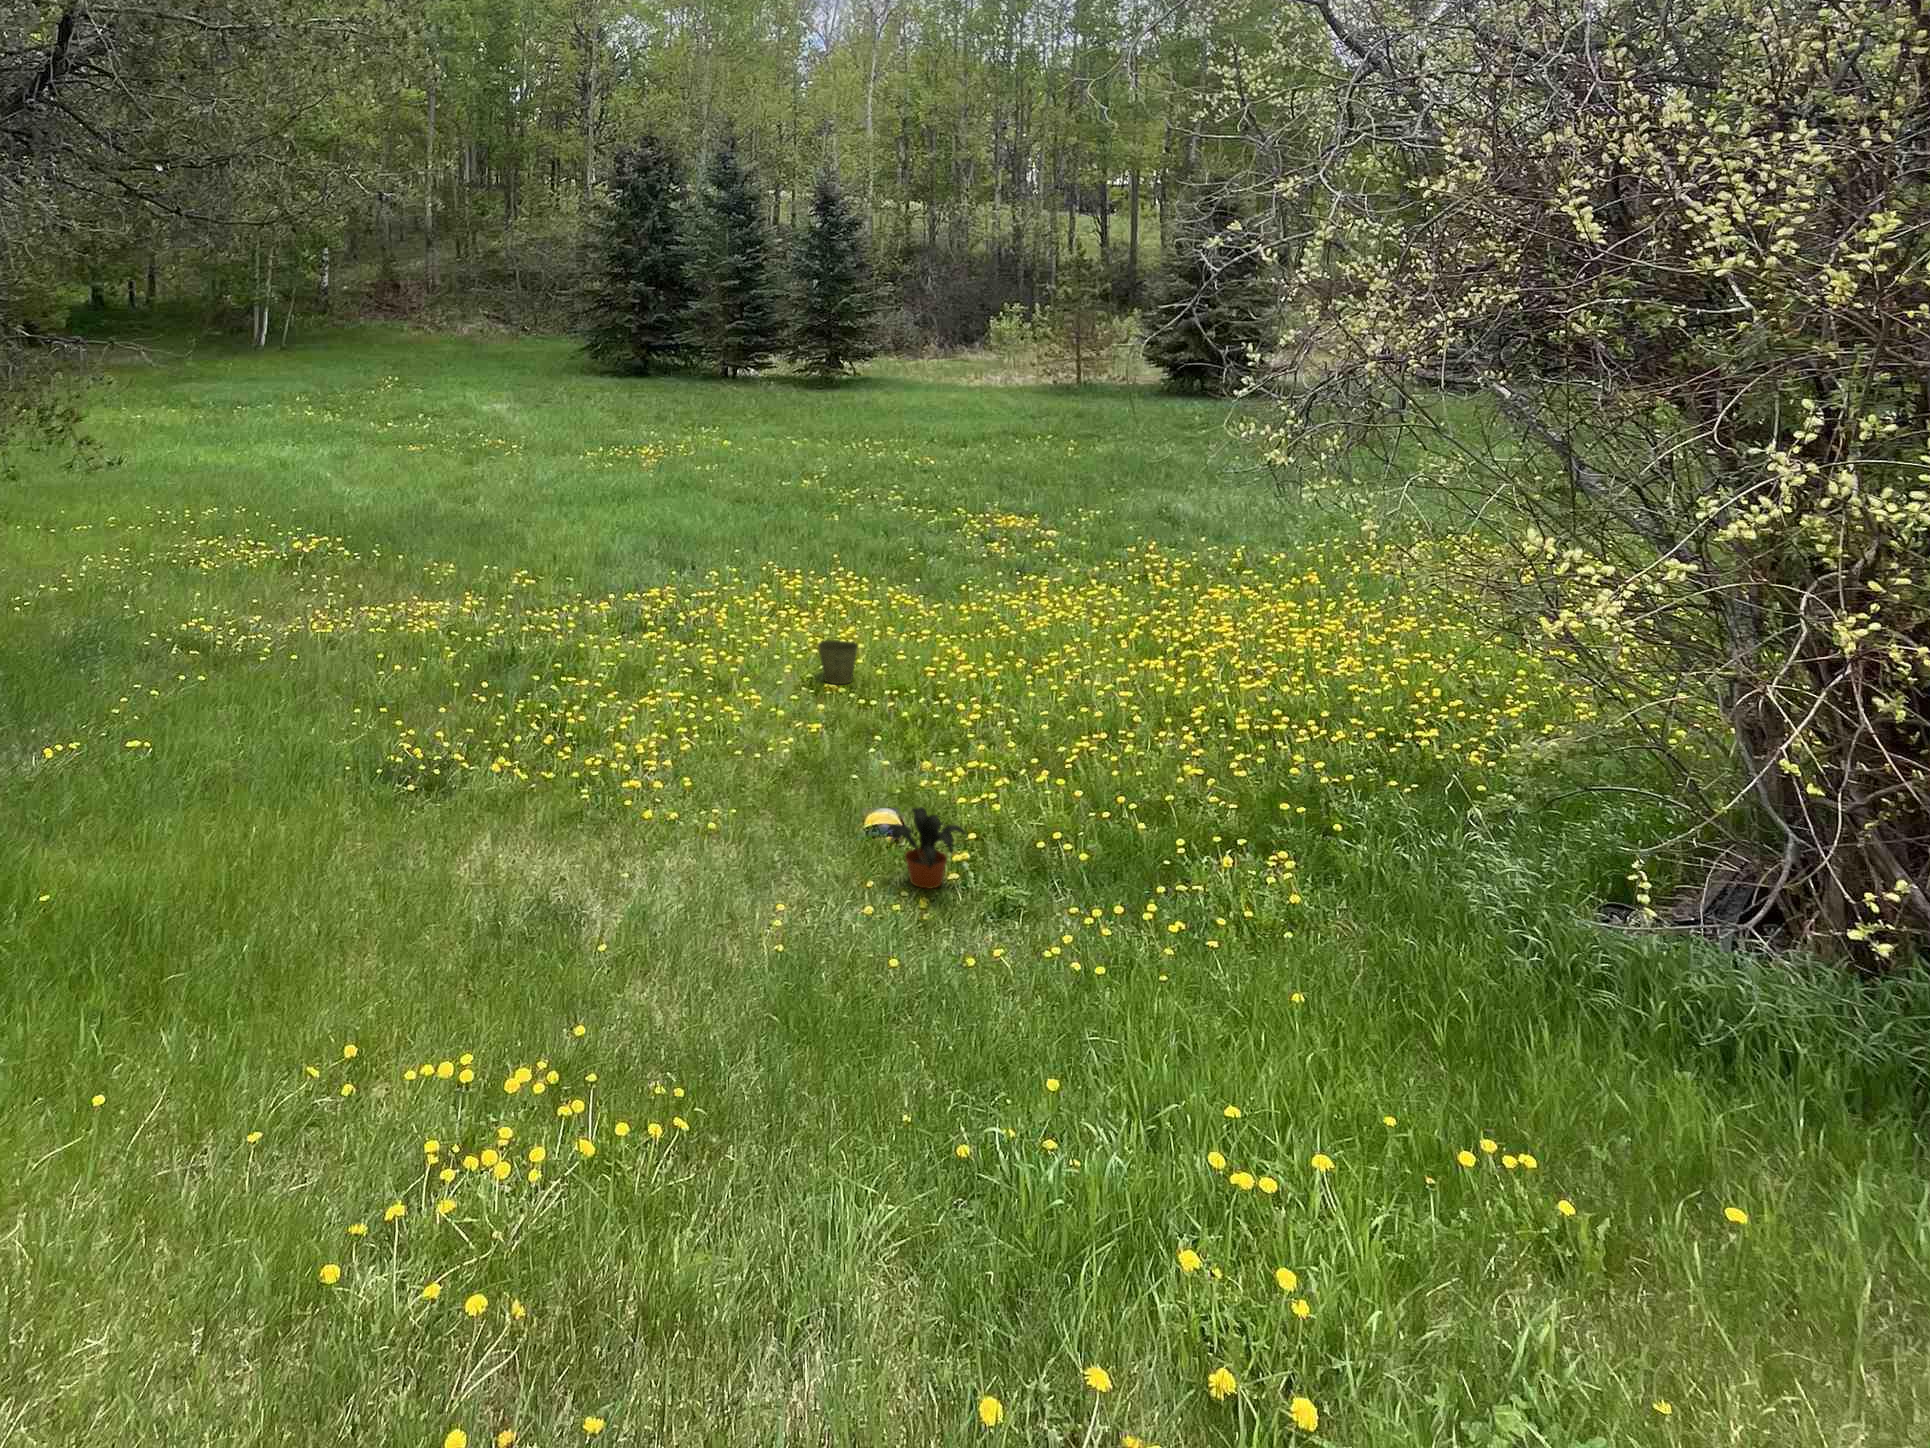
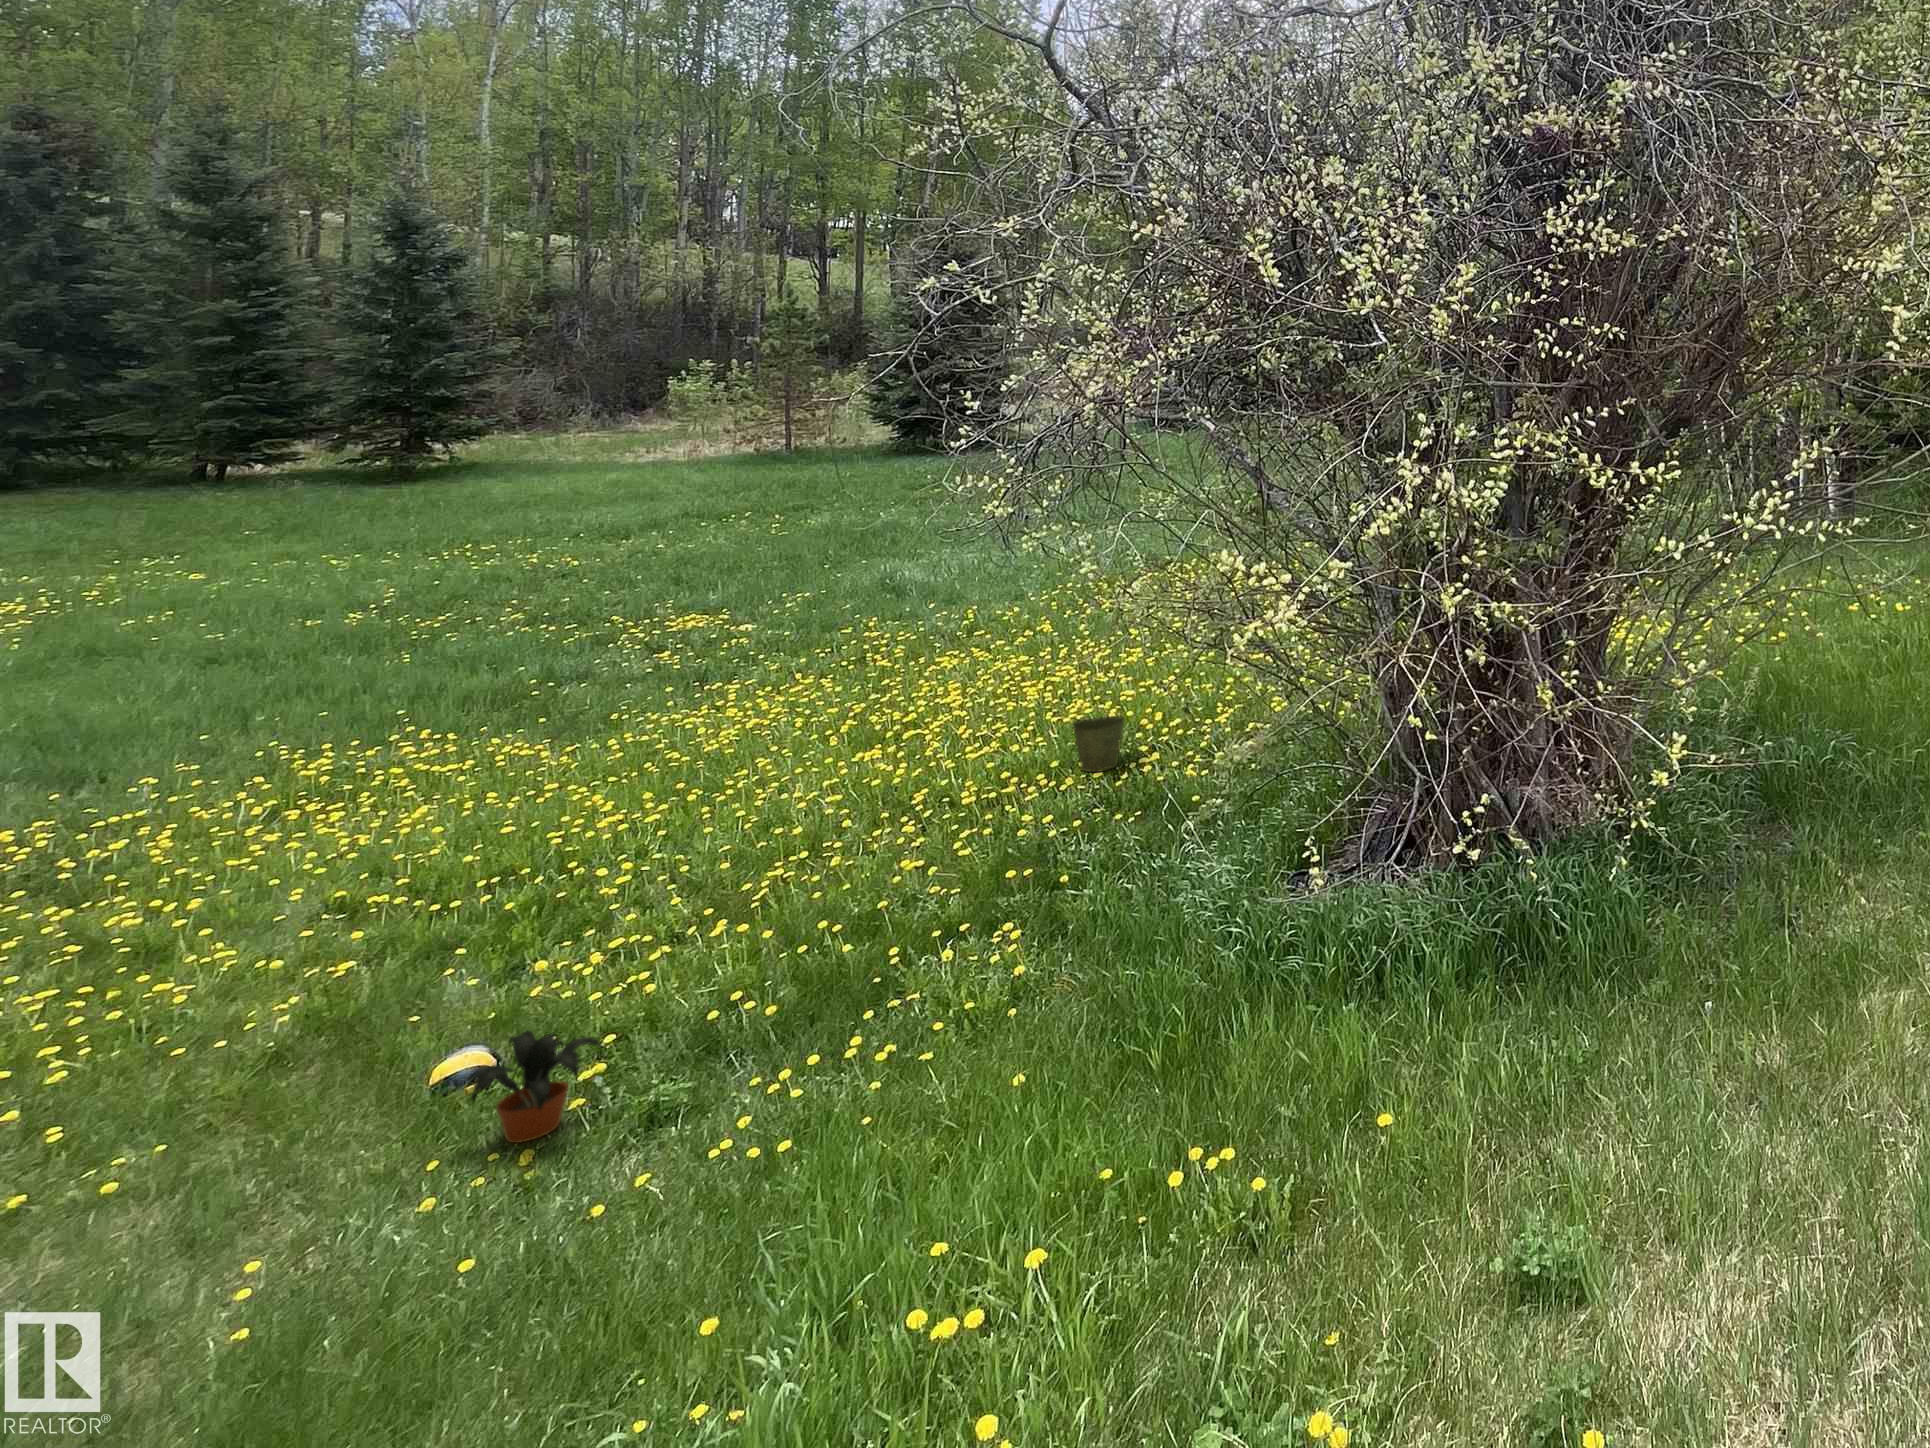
bucket: present [818,620,858,684] -> present [1073,716,1125,772]

